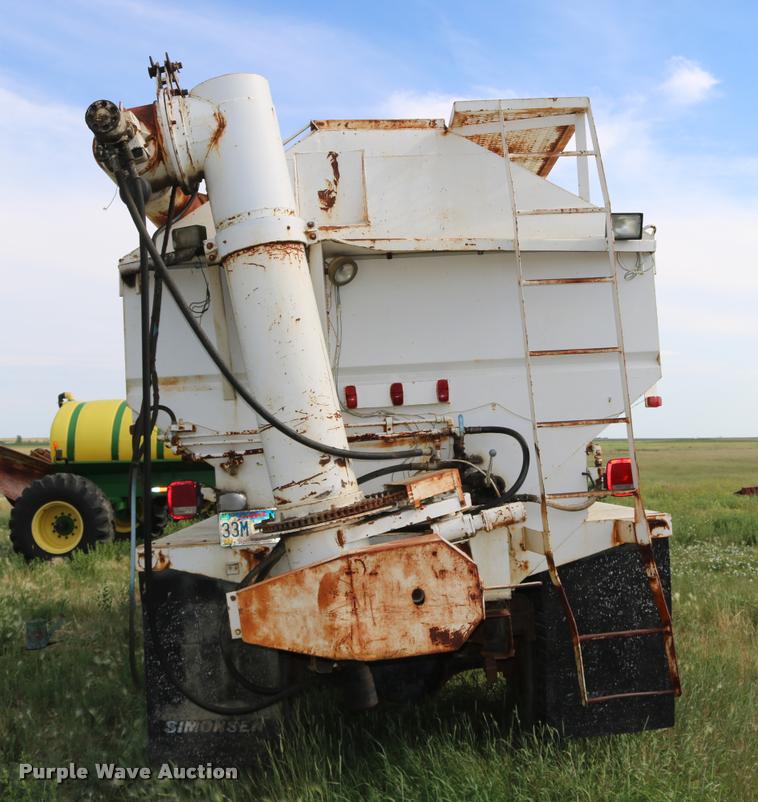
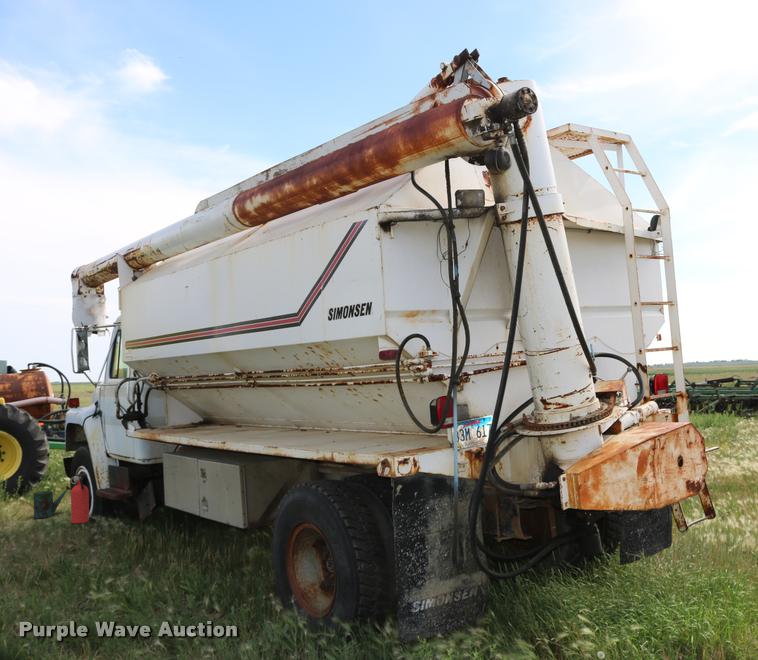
fire extinguisher: none [65,601,86,655] -> present [71,474,89,523]

